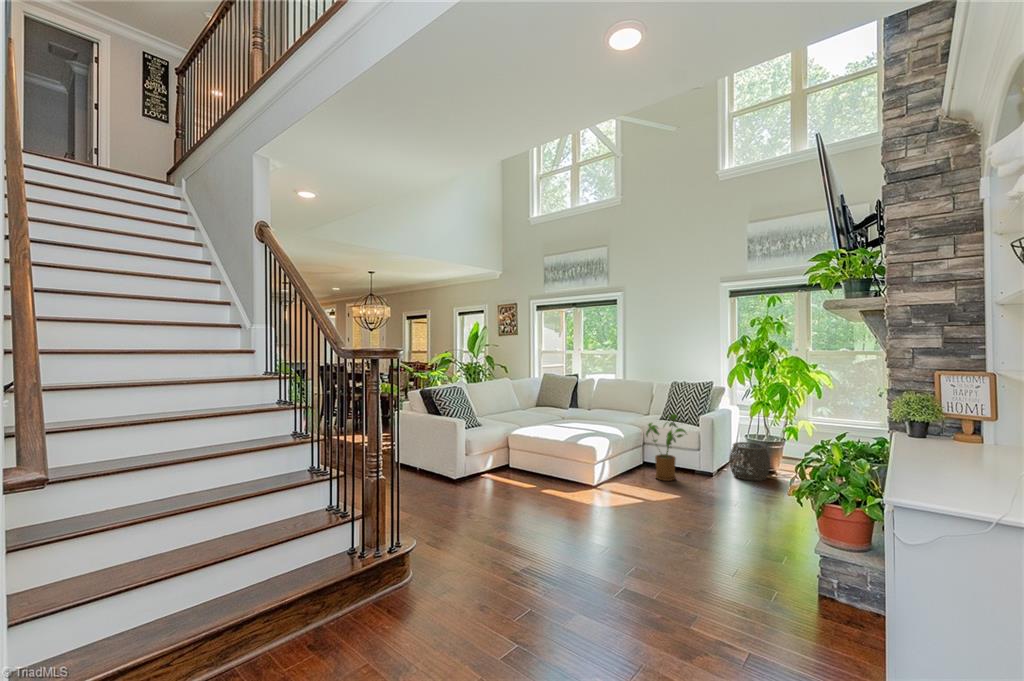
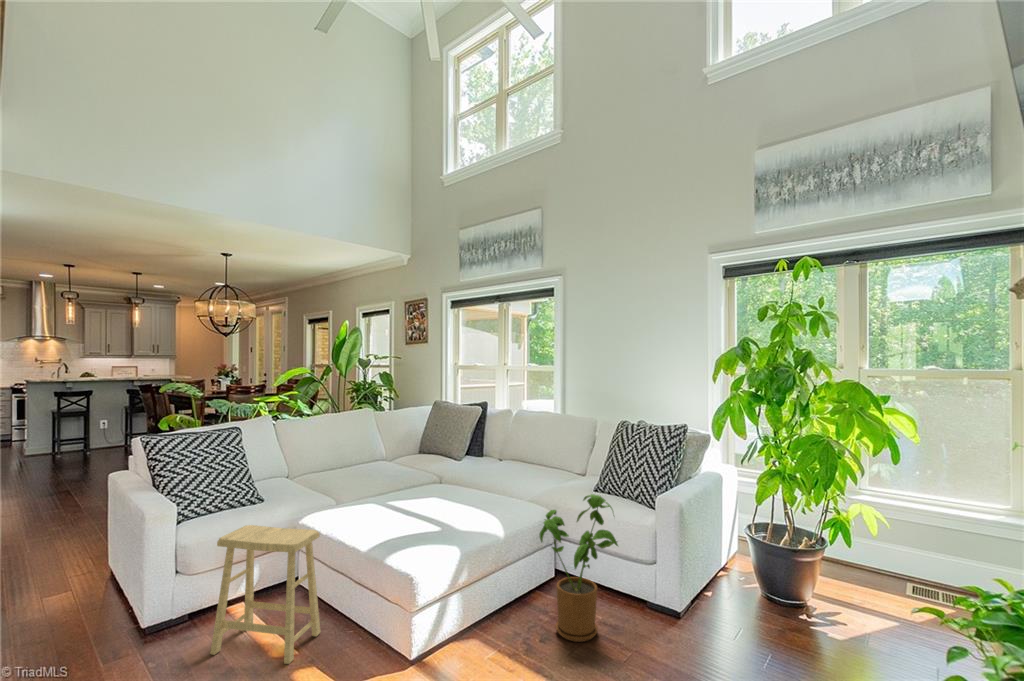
footstool: none [503,432,545,489] -> present [210,525,320,664]
woven basket: present [729,442,770,481] -> none [711,554,799,651]

